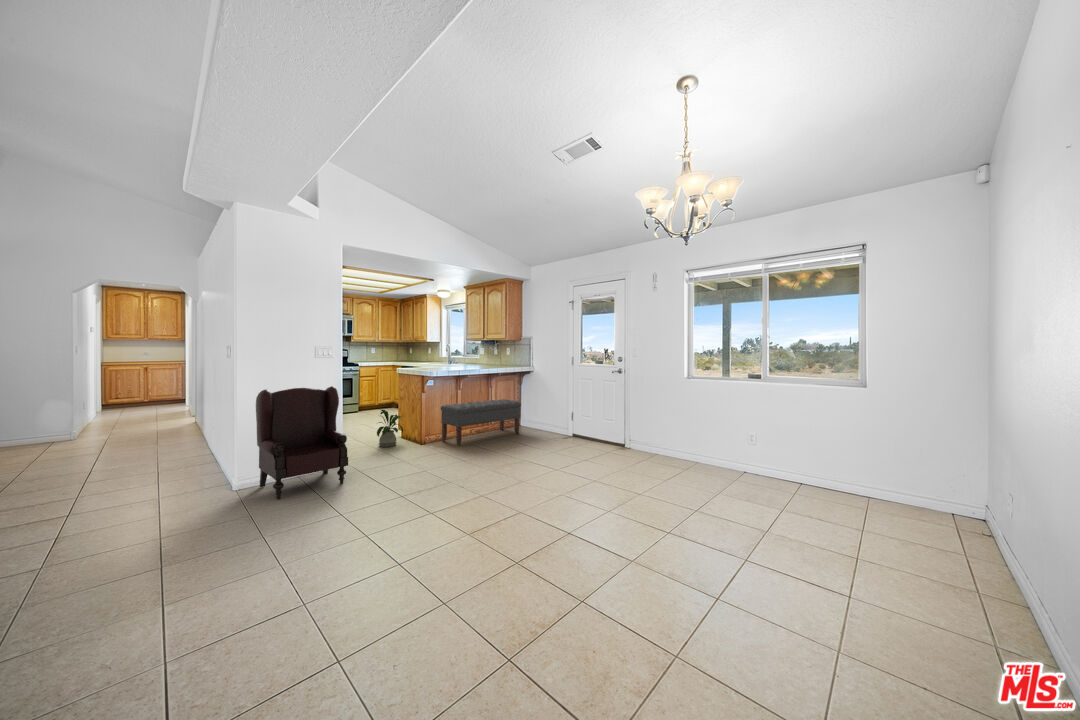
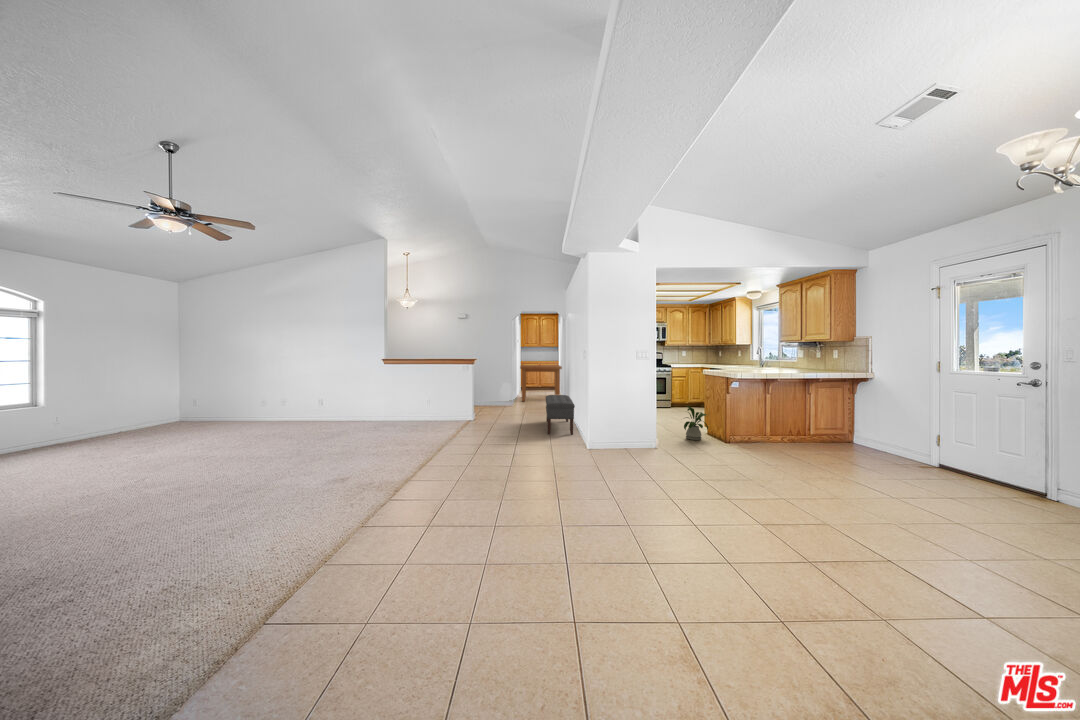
dining table: none [99,367,192,428] -> present [520,365,562,401]
armchair: present [256,386,348,499] -> none [598,383,659,463]
bench: present [441,399,521,445] -> present [546,395,575,435]

